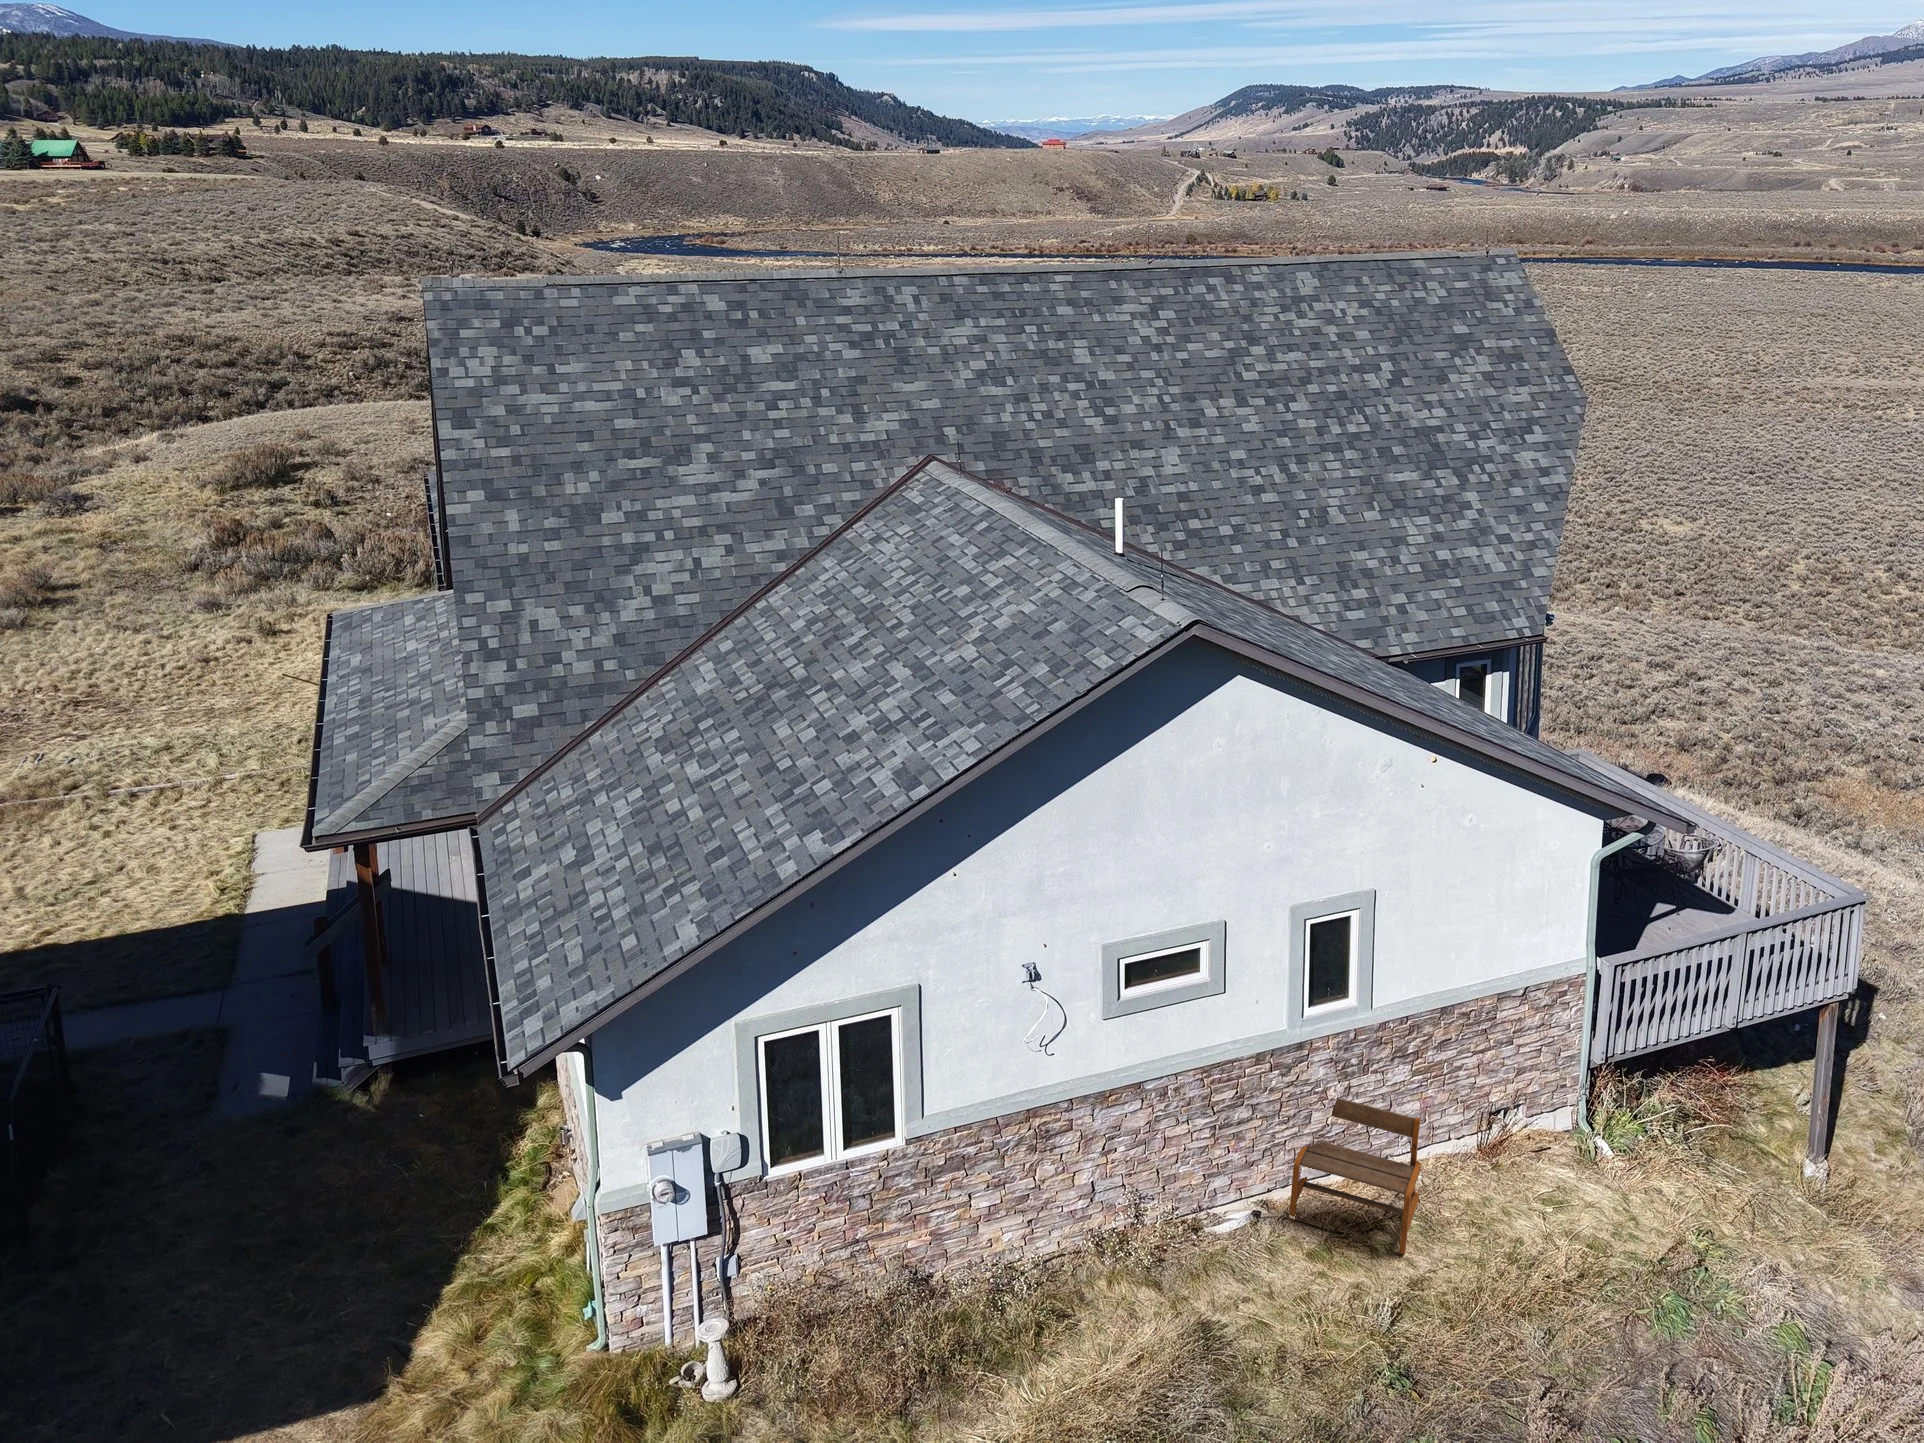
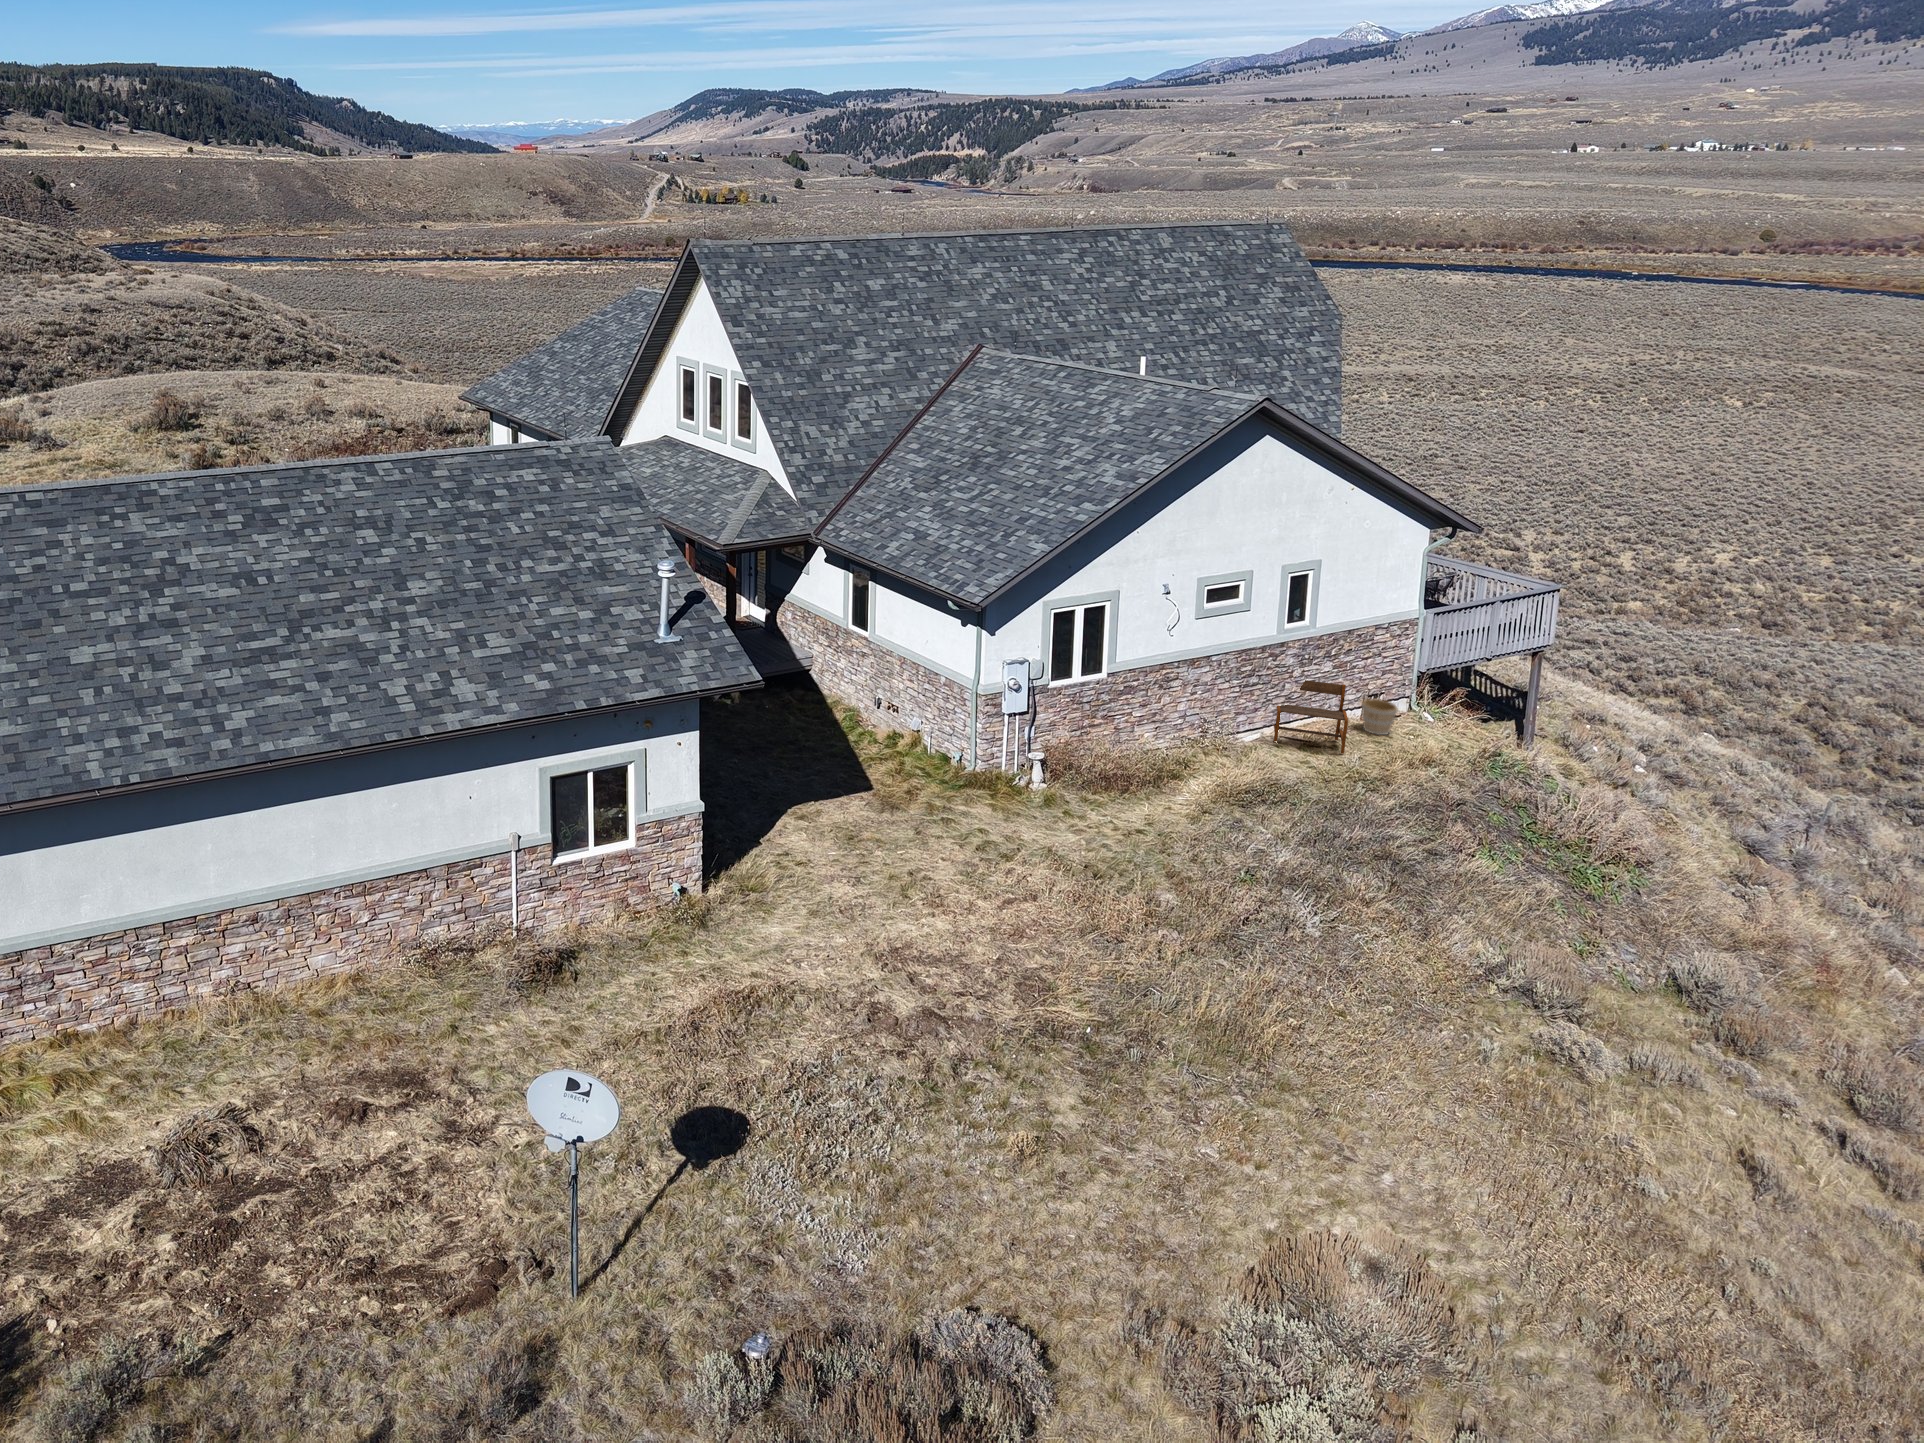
wooden bucket: none [1475,1114,1536,1190] -> present [1361,698,1398,735]

